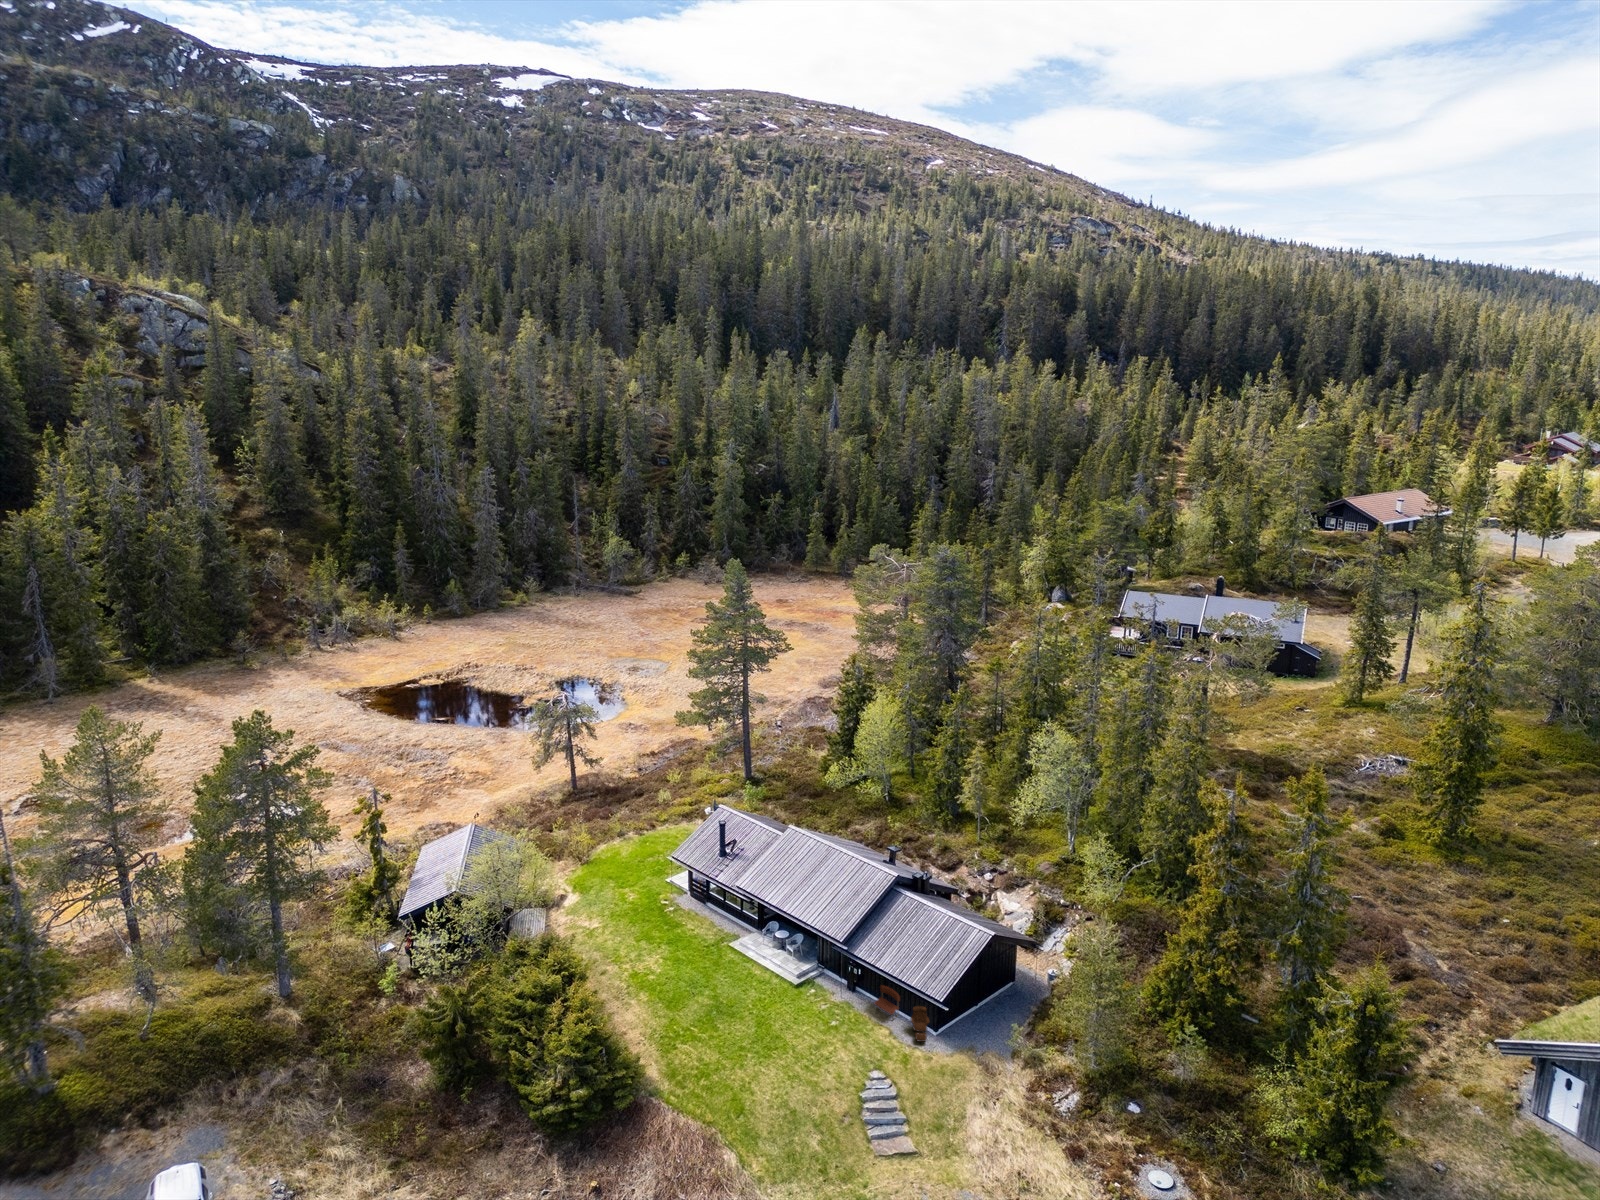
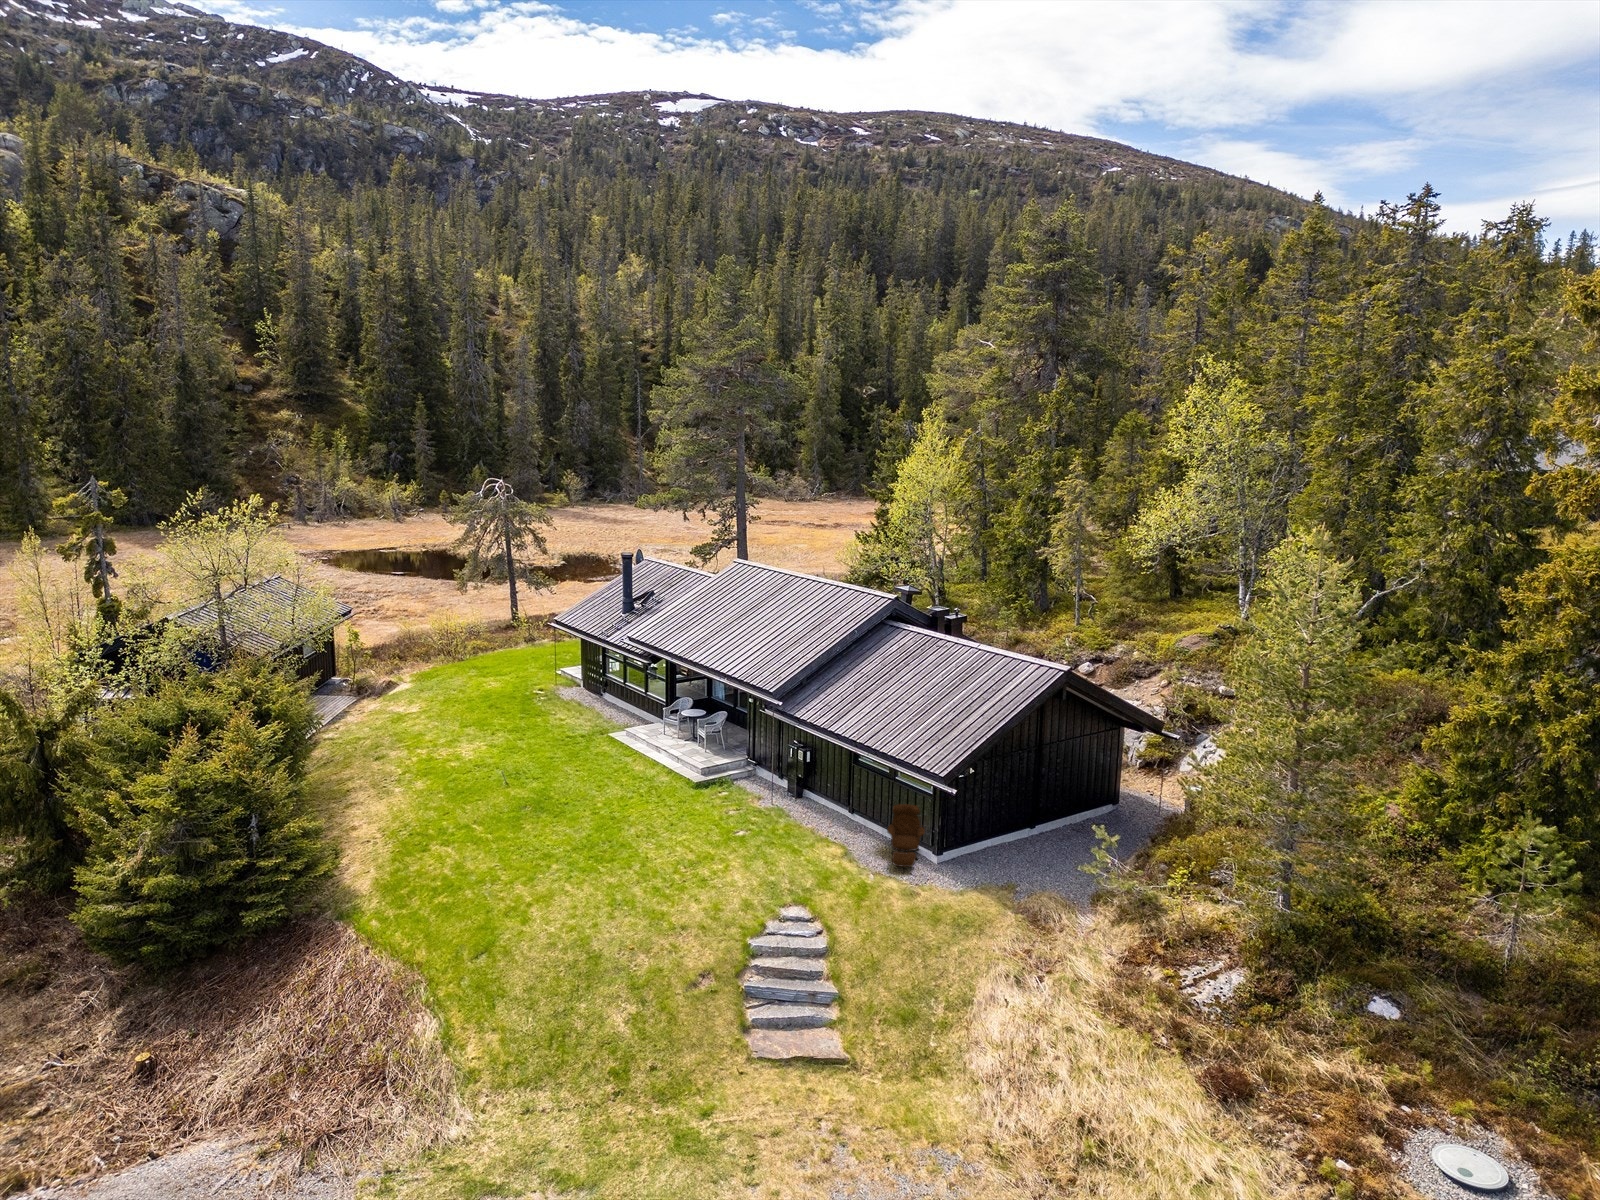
bench: present [874,985,900,1020] -> none [824,772,872,837]

